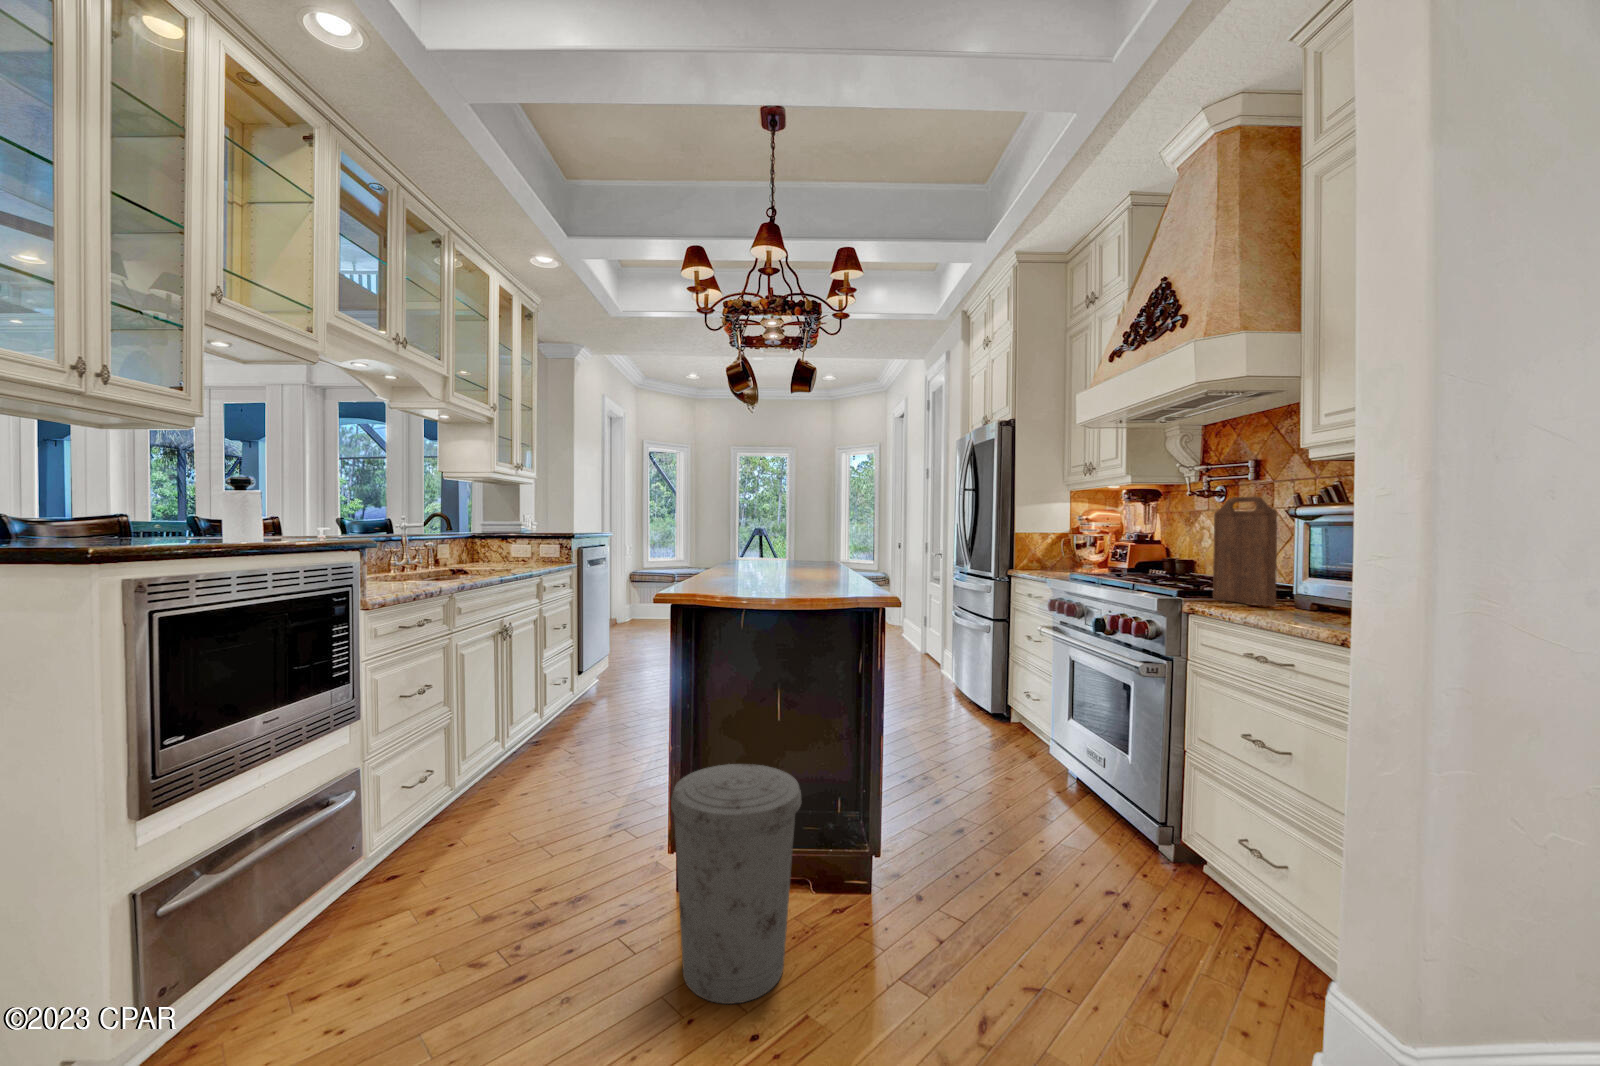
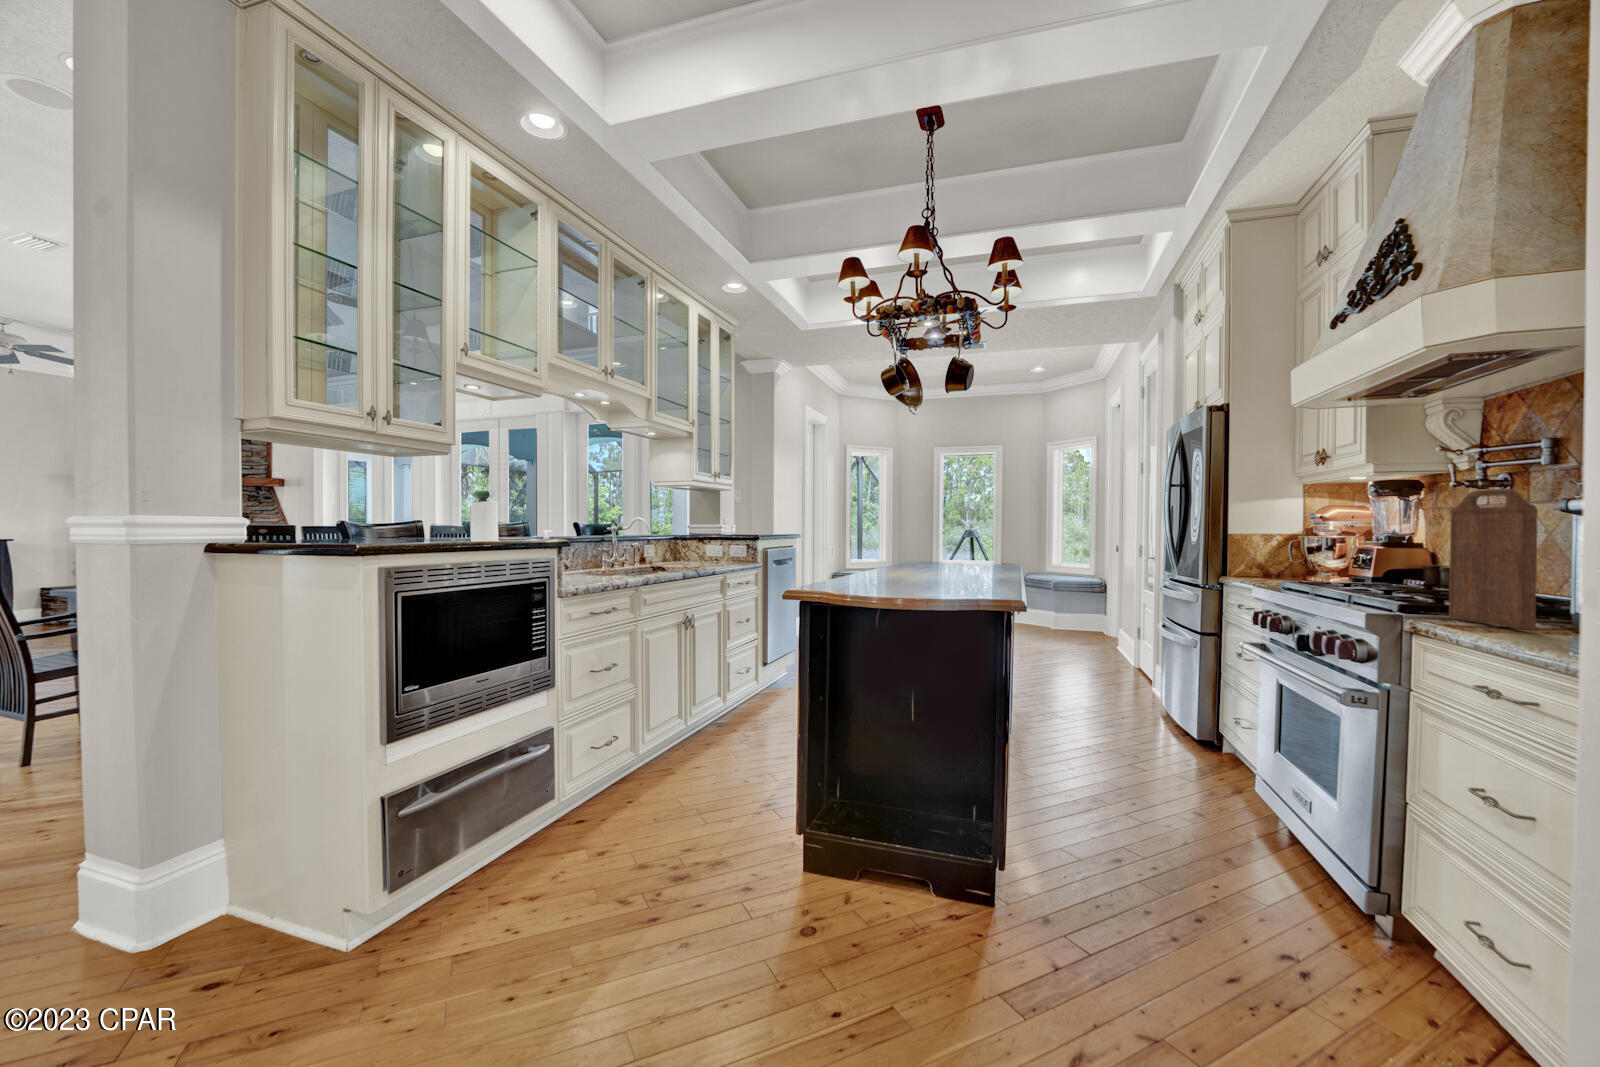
trash can: present [671,764,801,1004] -> none [780,753,901,972]

